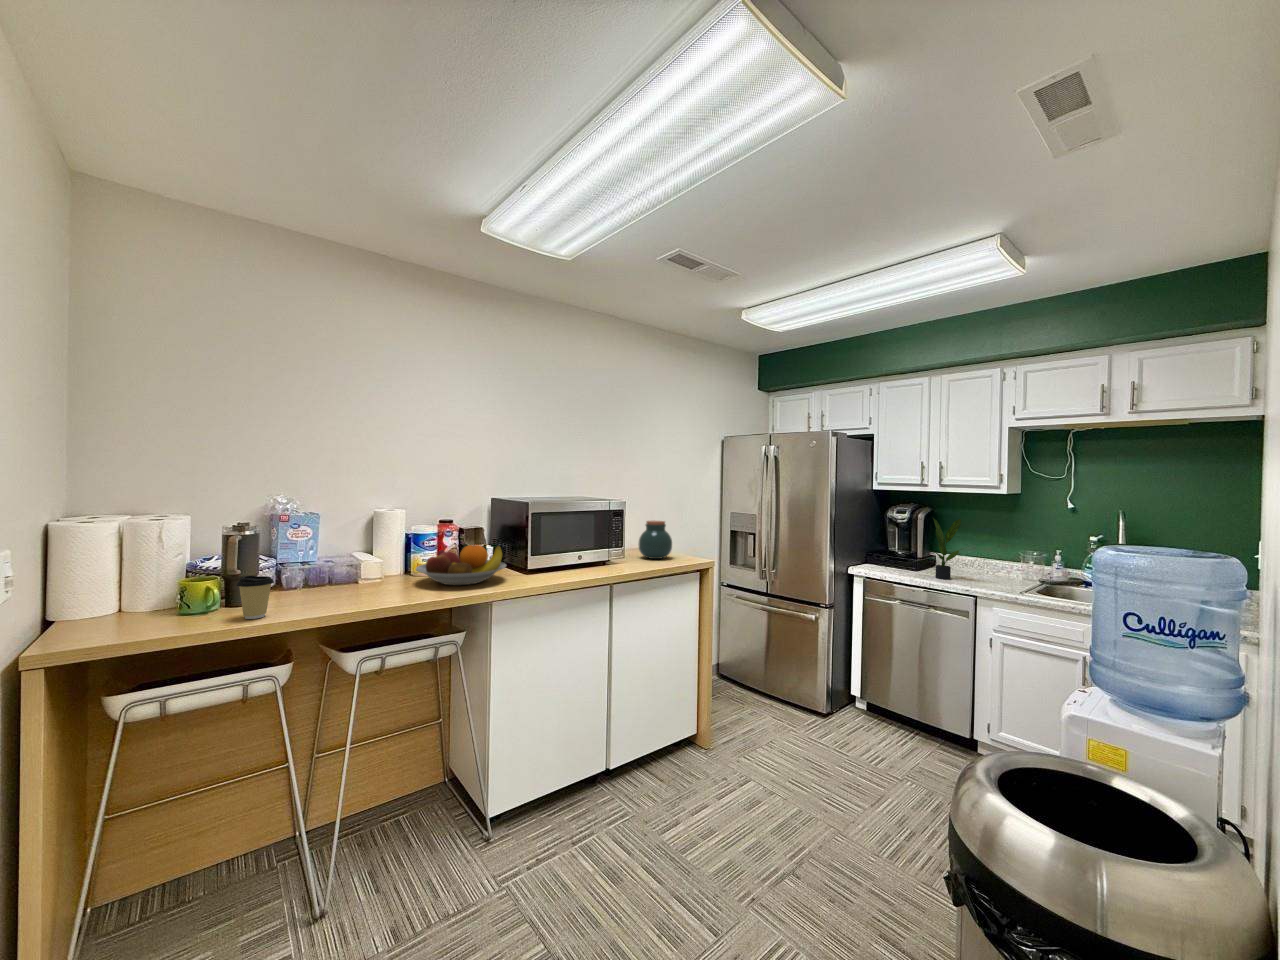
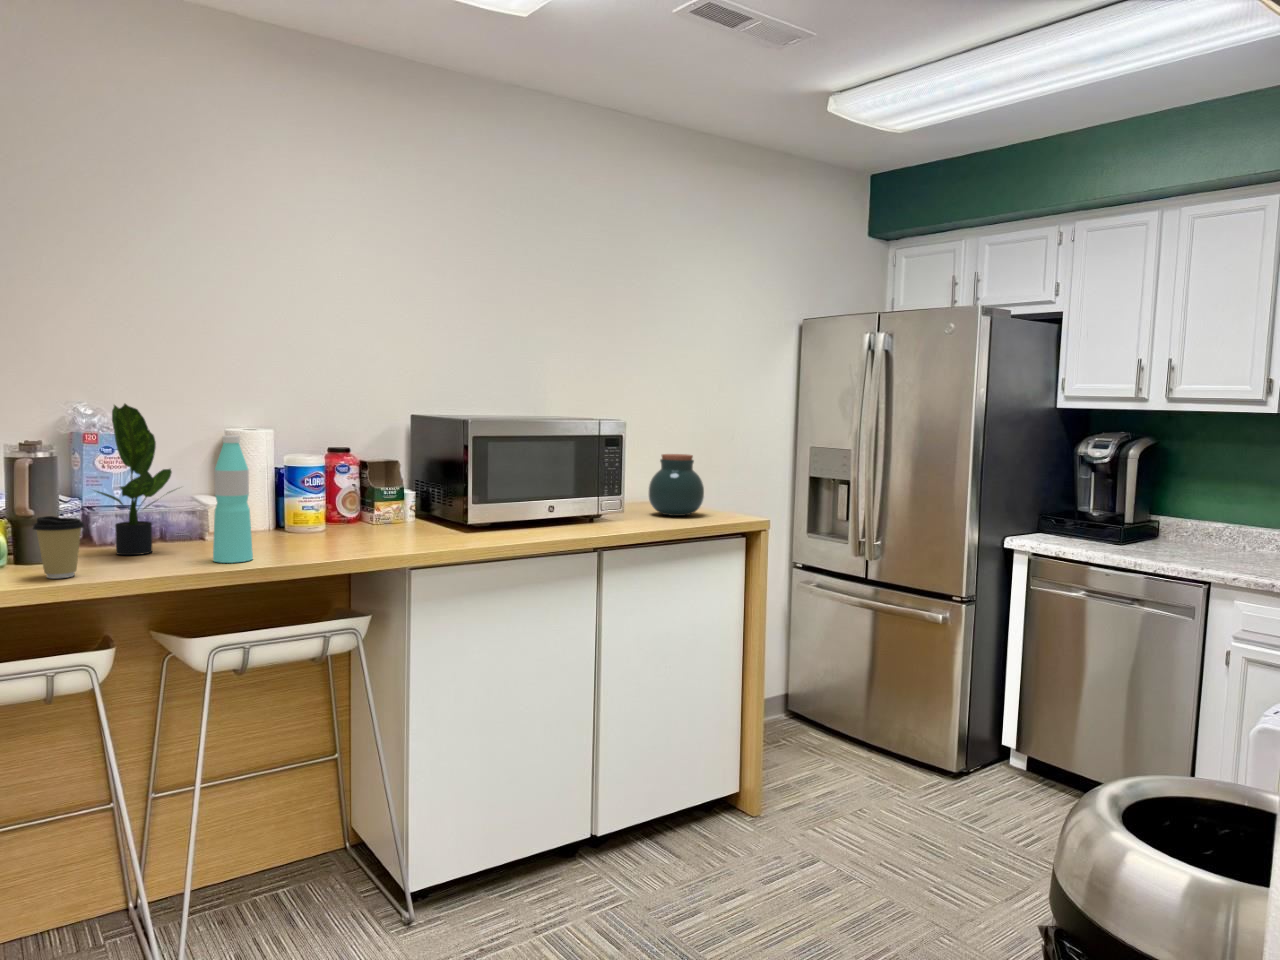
water bottle: none [362,518,389,602] -> present [213,436,253,563]
potted plant: present [933,518,961,579] -> present [96,404,172,555]
fruit bowl: present [416,545,506,585] -> none [291,483,432,544]

